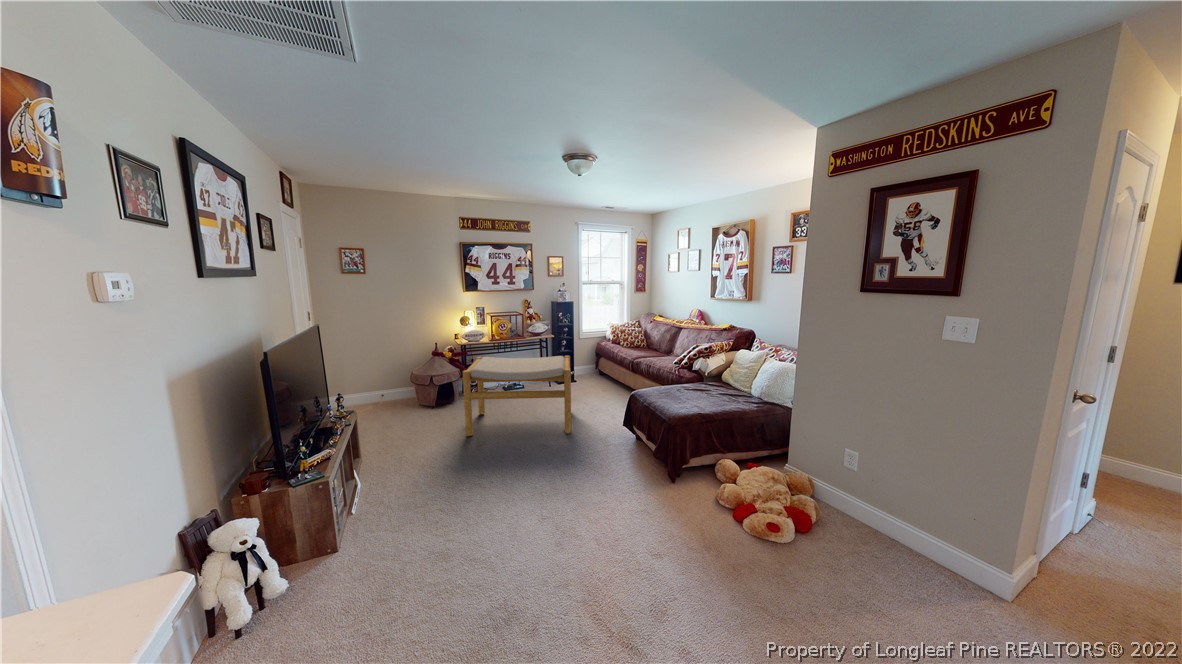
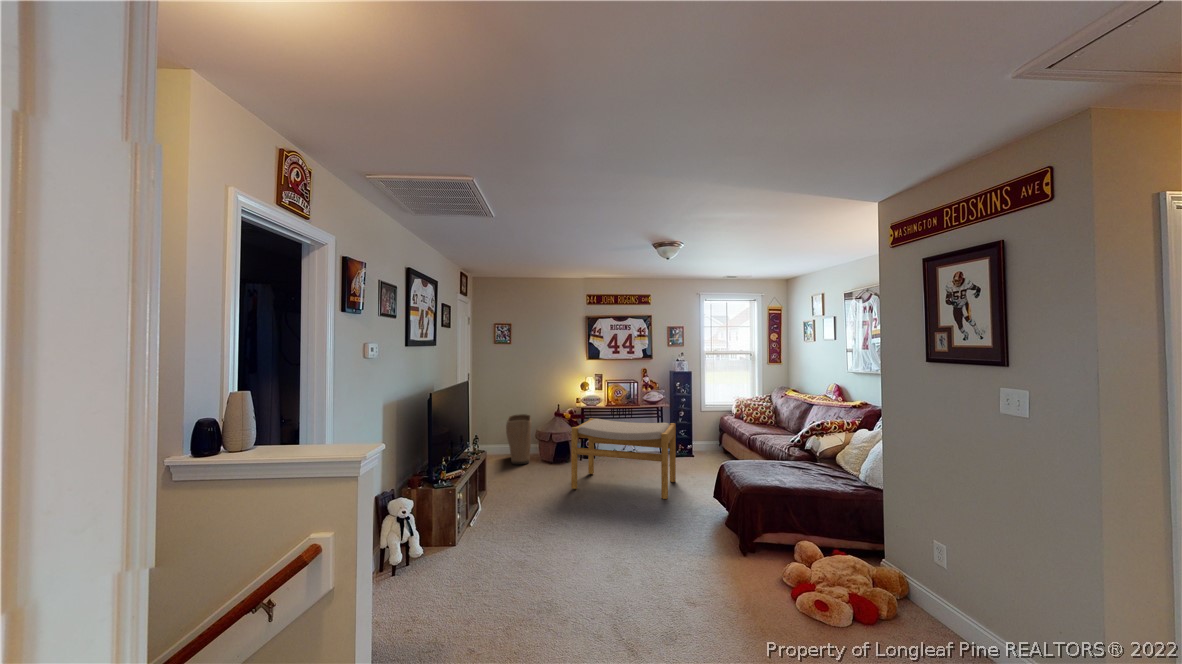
laundry basket: none [373,356,406,413] -> present [506,414,532,464]

